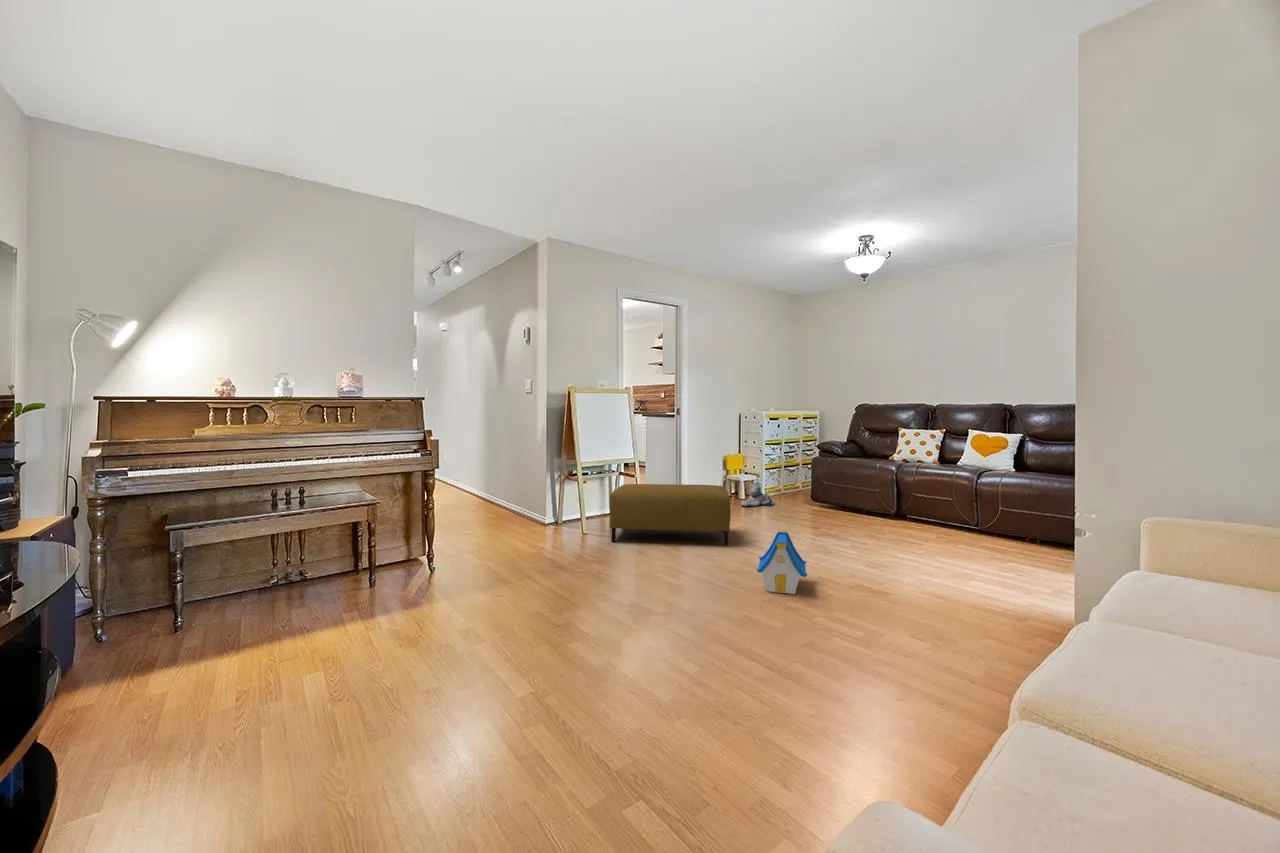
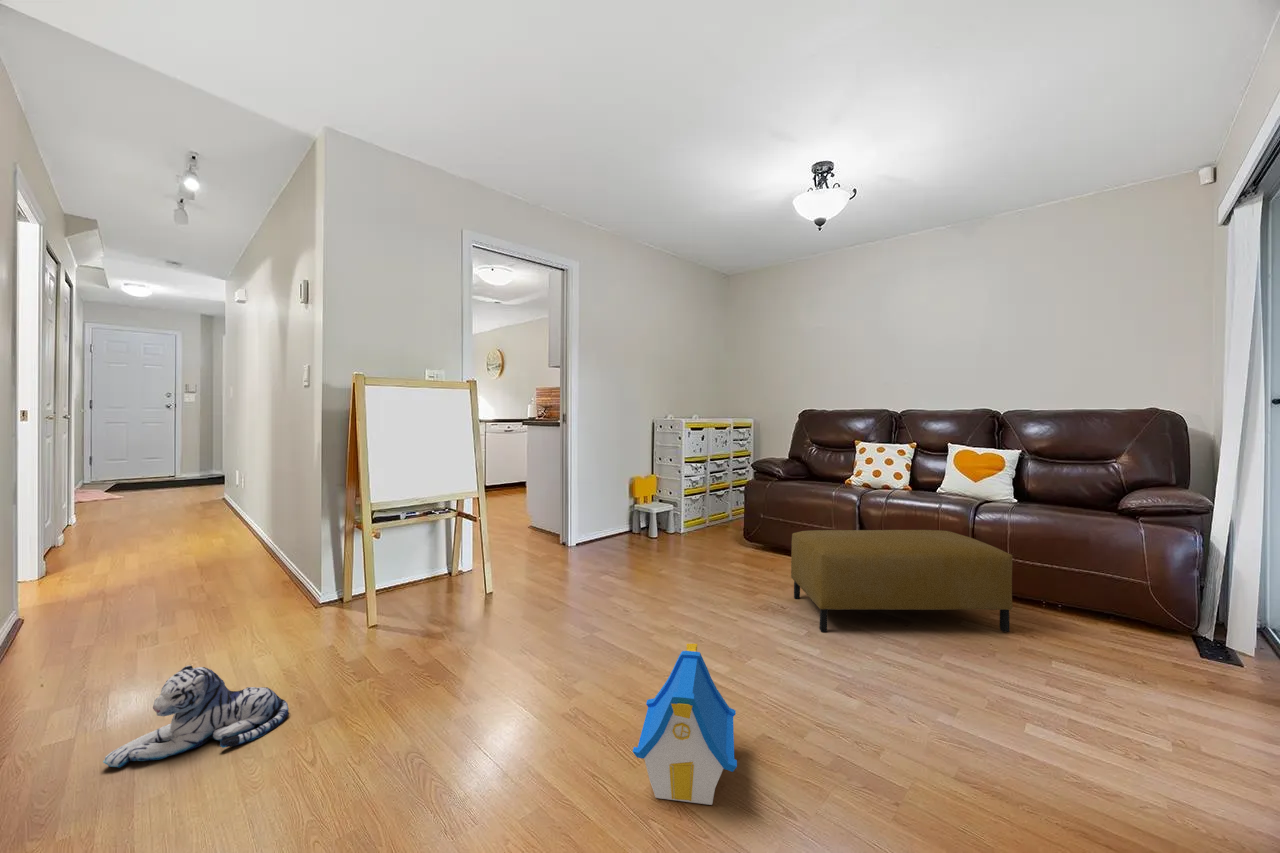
plush toy: present [741,483,774,507] -> present [103,665,289,768]
ottoman: present [610,484,731,545] -> present [791,530,1013,632]

